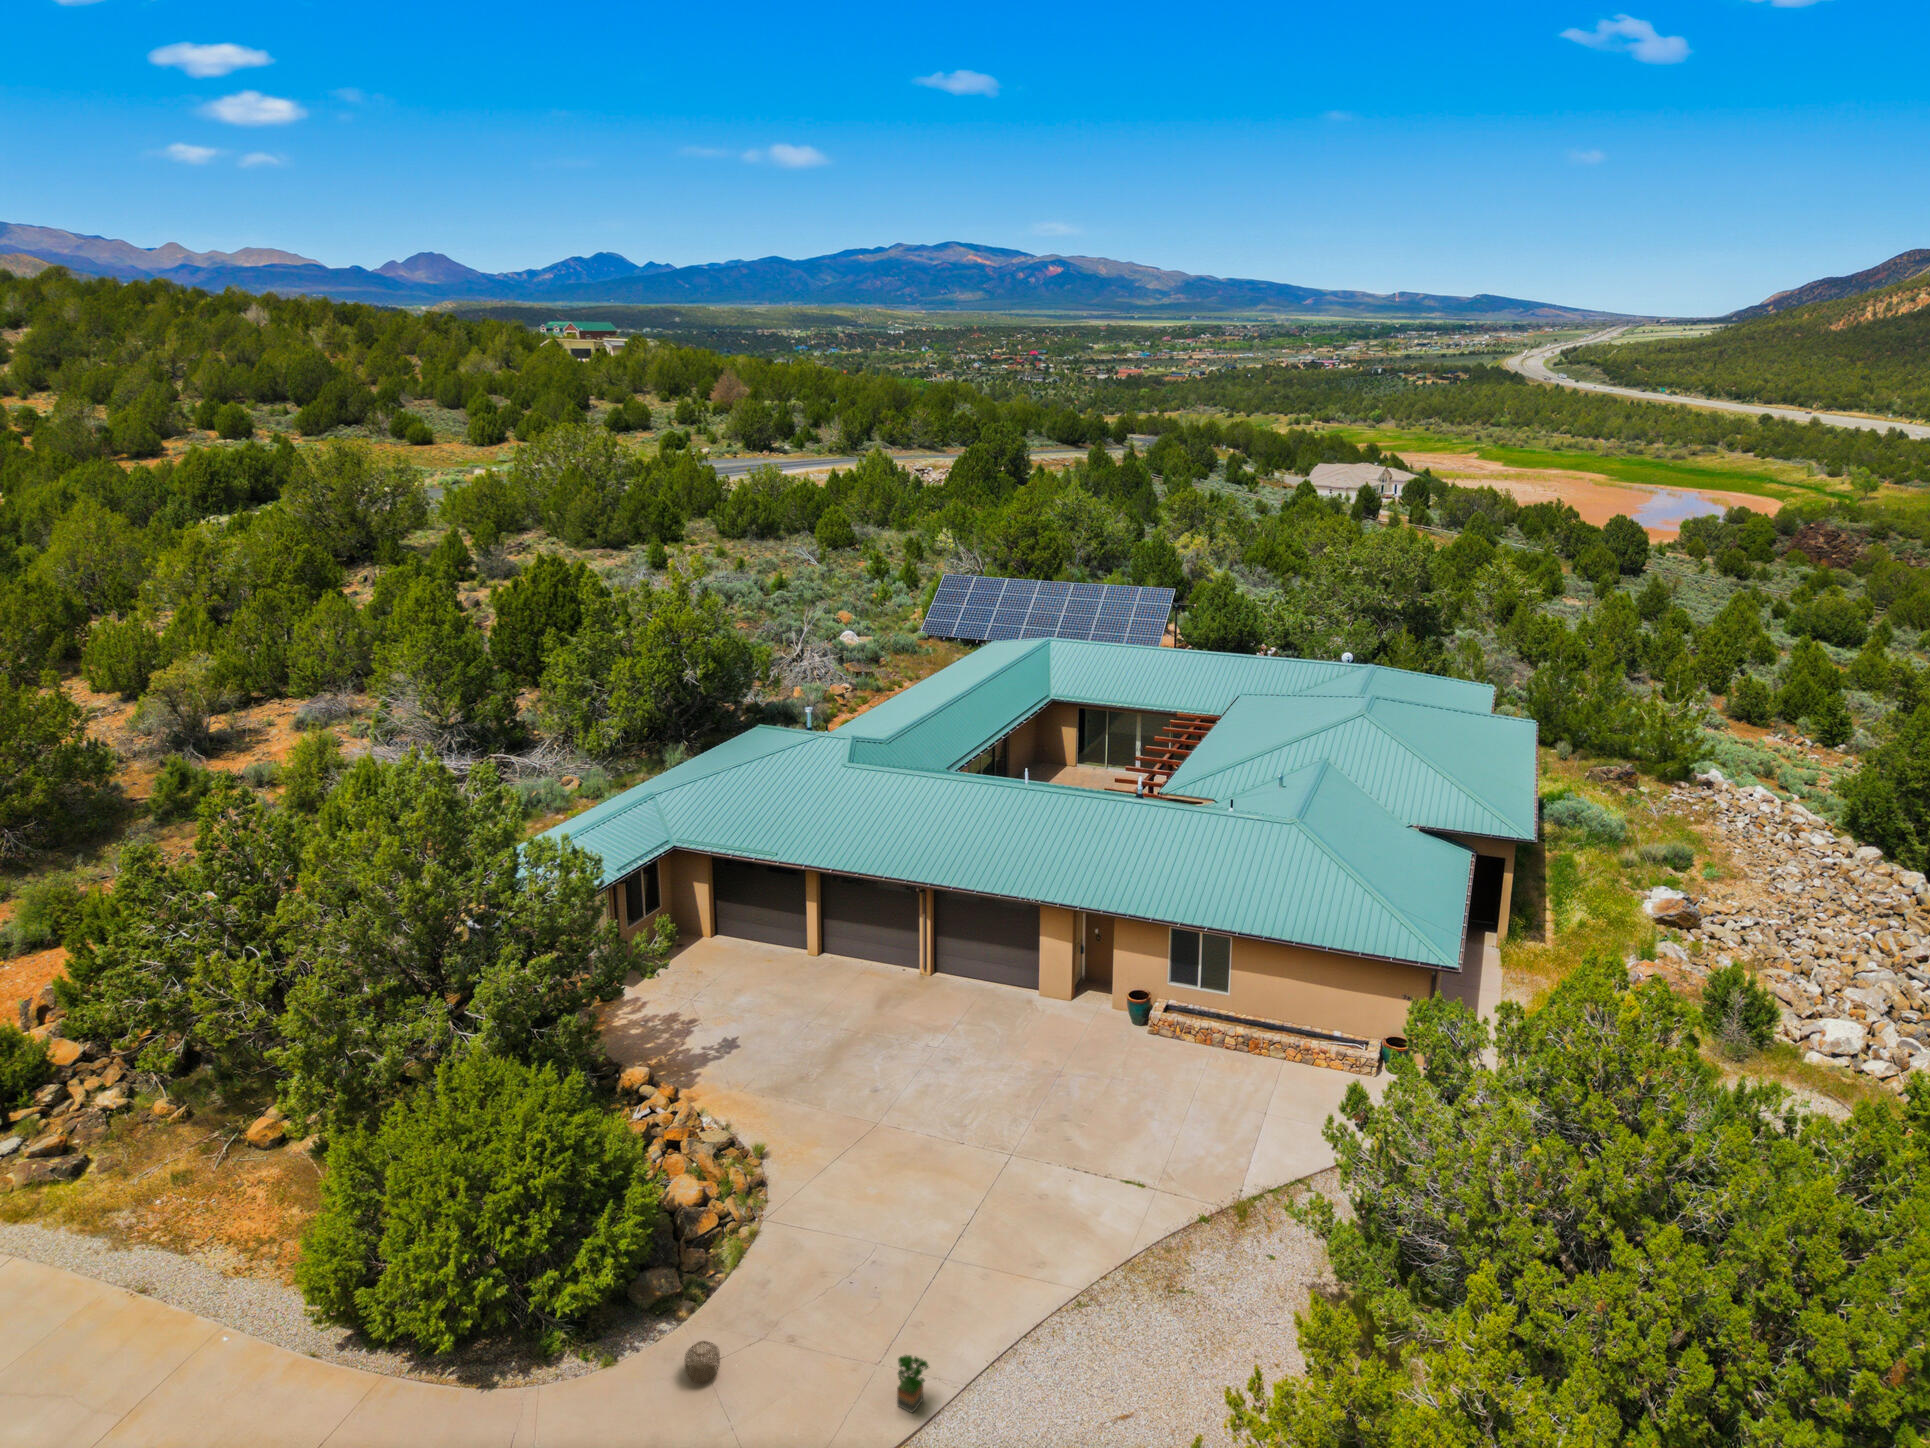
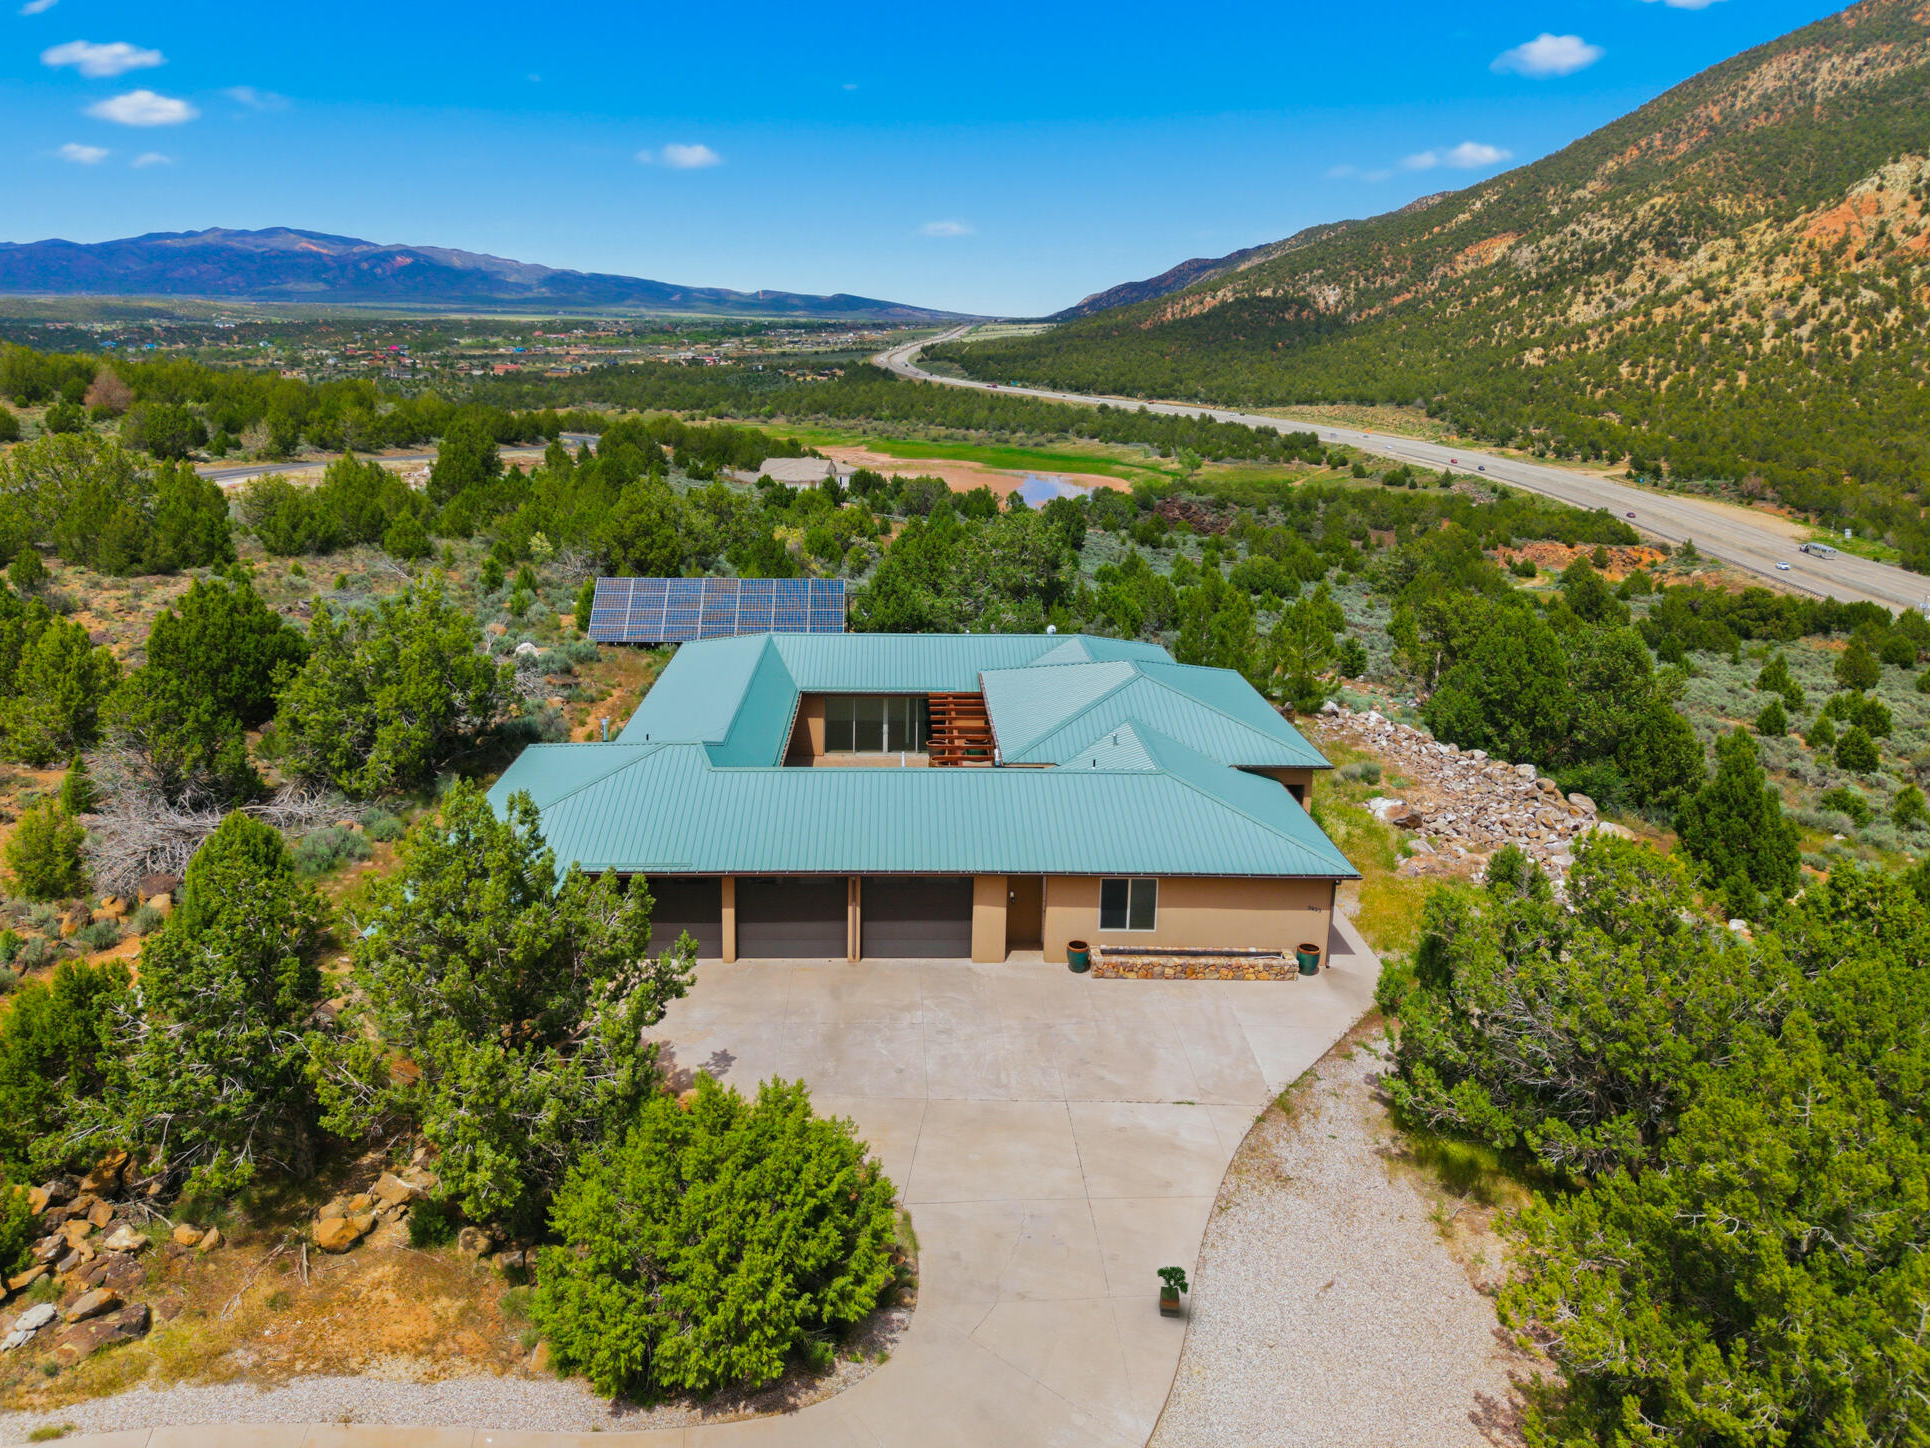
woven basket: present [685,1341,720,1384] -> none [965,1306,998,1347]

